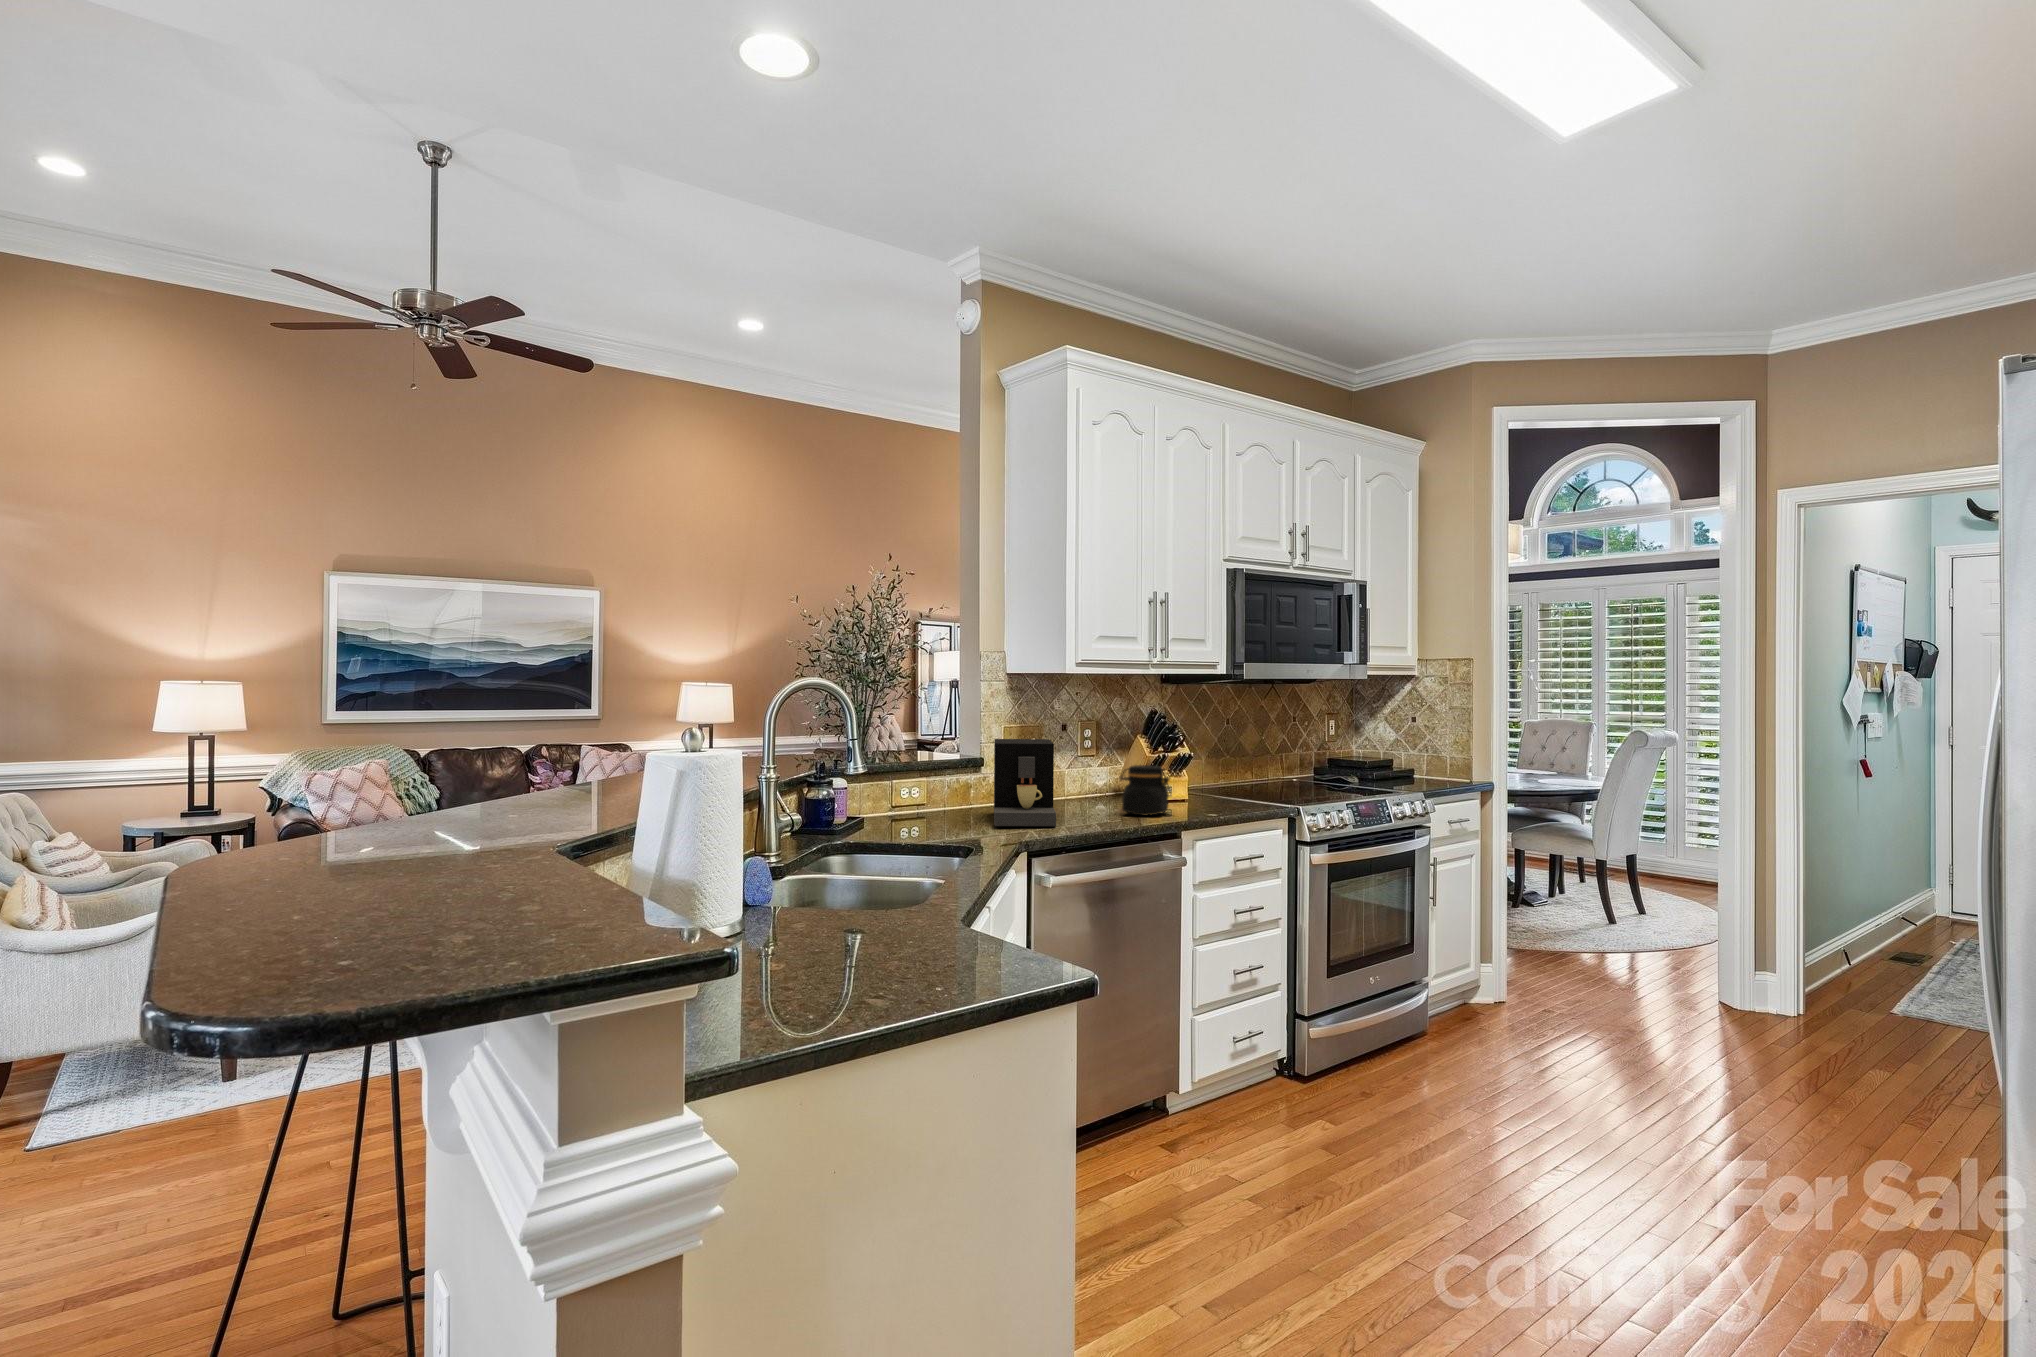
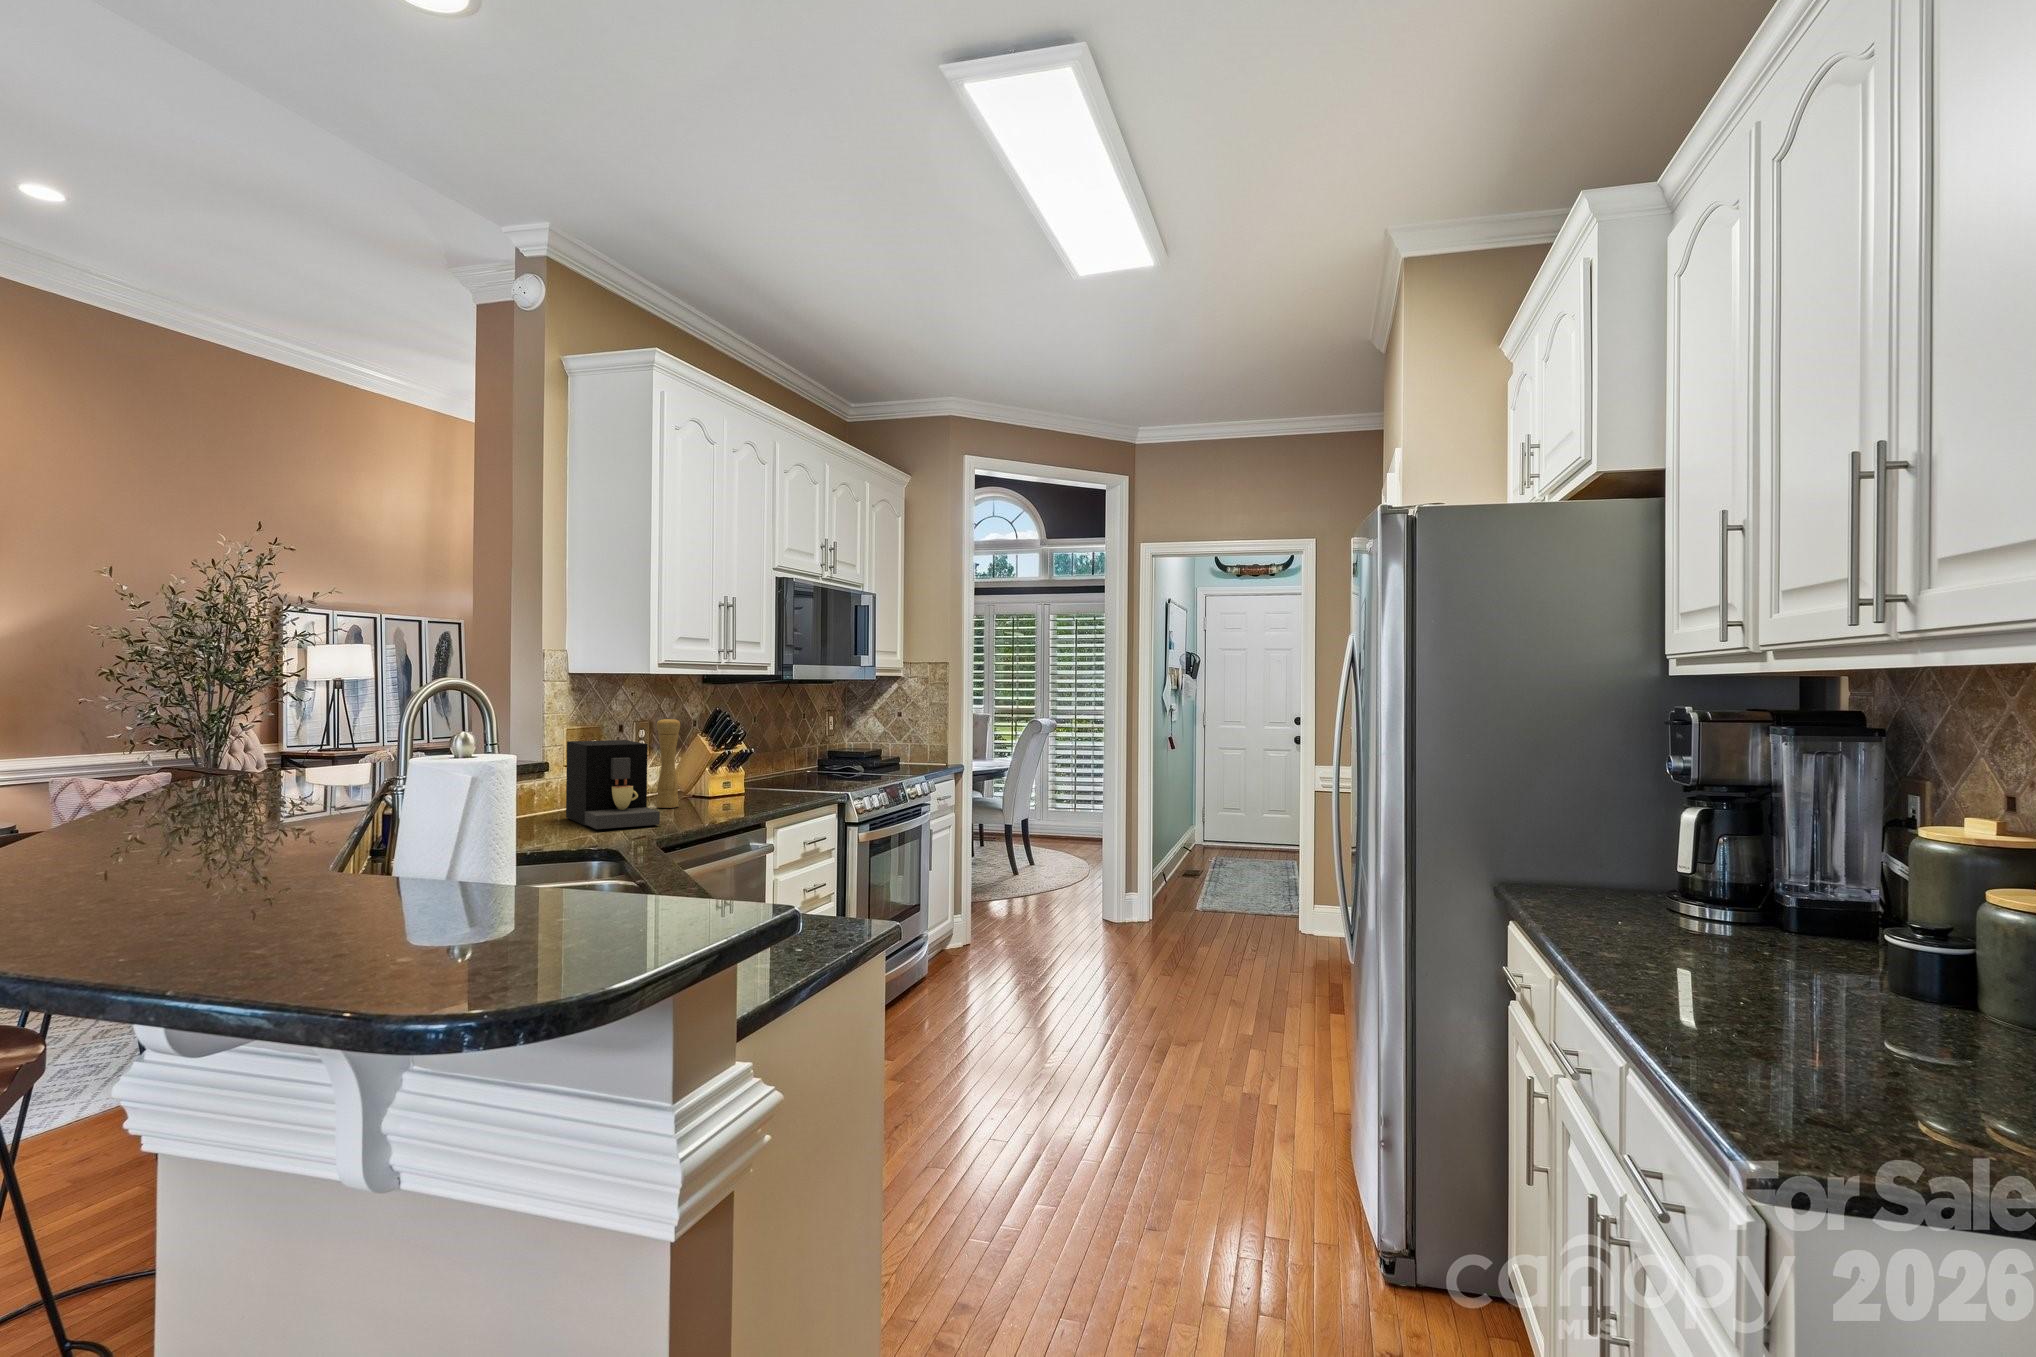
pepper mill: none [1084,718,1107,810] -> present [657,718,680,808]
jar: present [1120,765,1172,816] -> none [699,762,751,809]

